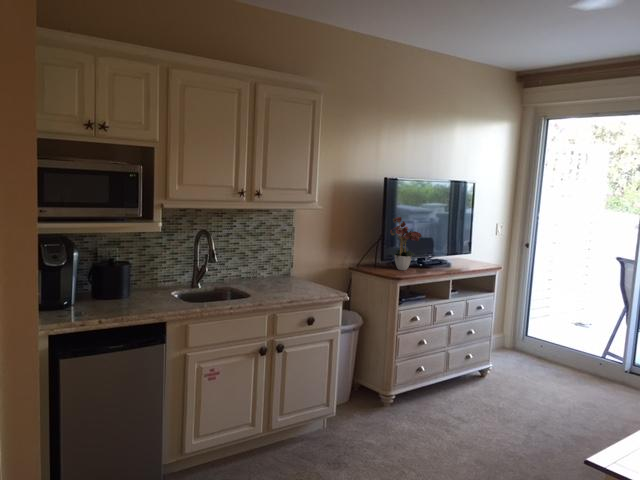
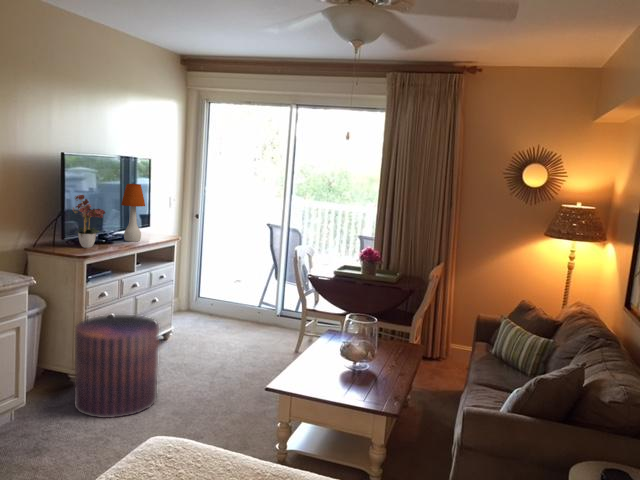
table lamp: none [441,208,465,267] -> present [121,184,145,242]
pouf: none [376,341,465,453] -> present [75,315,159,418]

